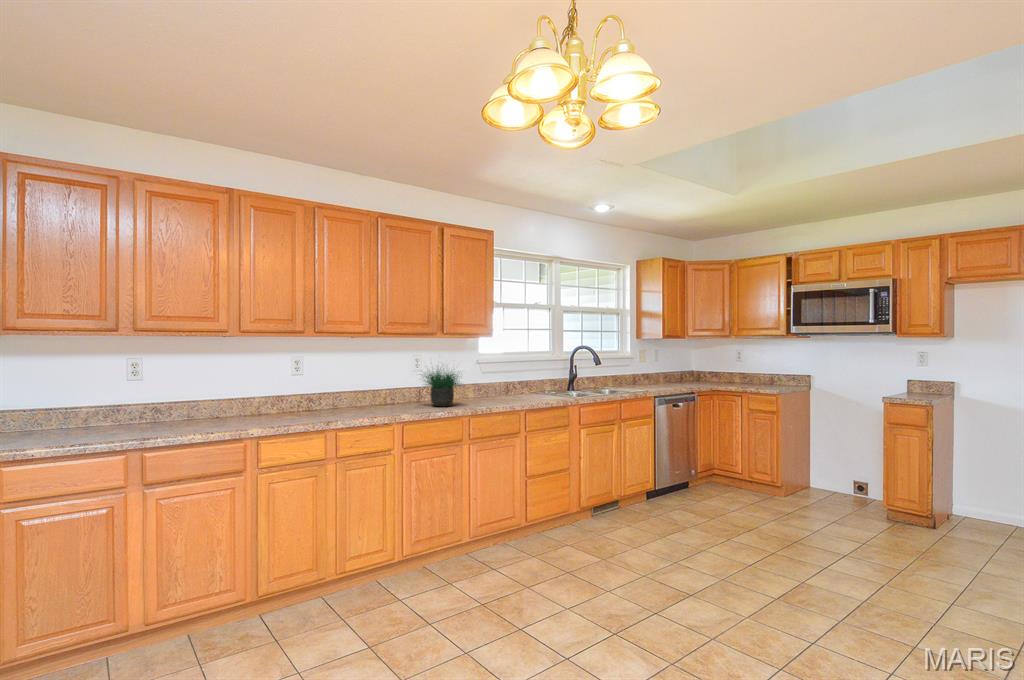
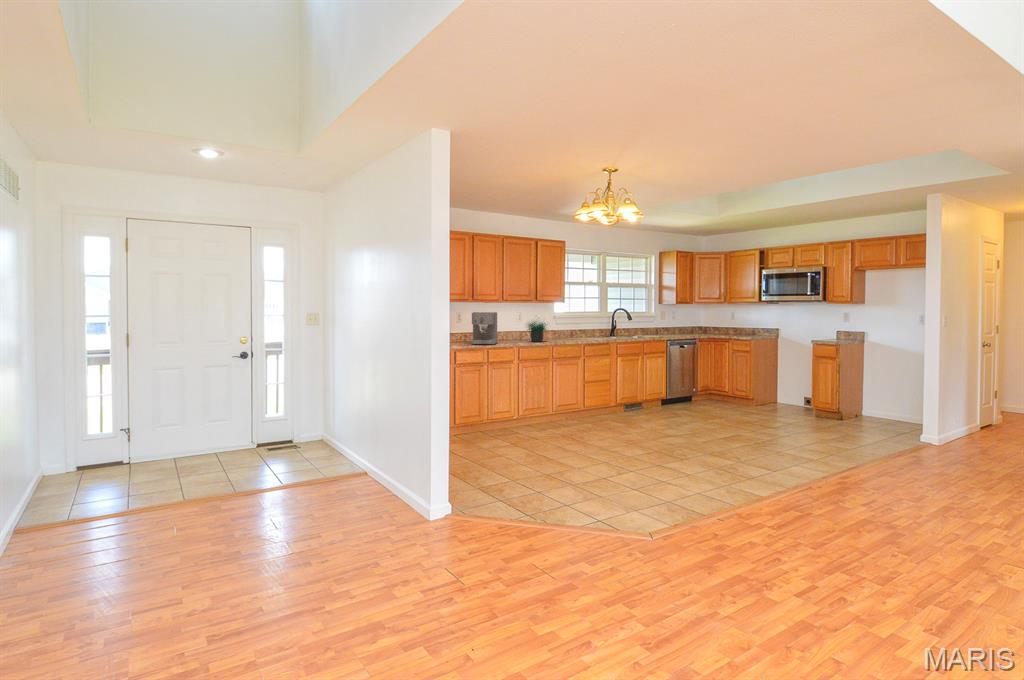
coffee maker: none [305,355,363,418] -> present [471,312,497,345]

